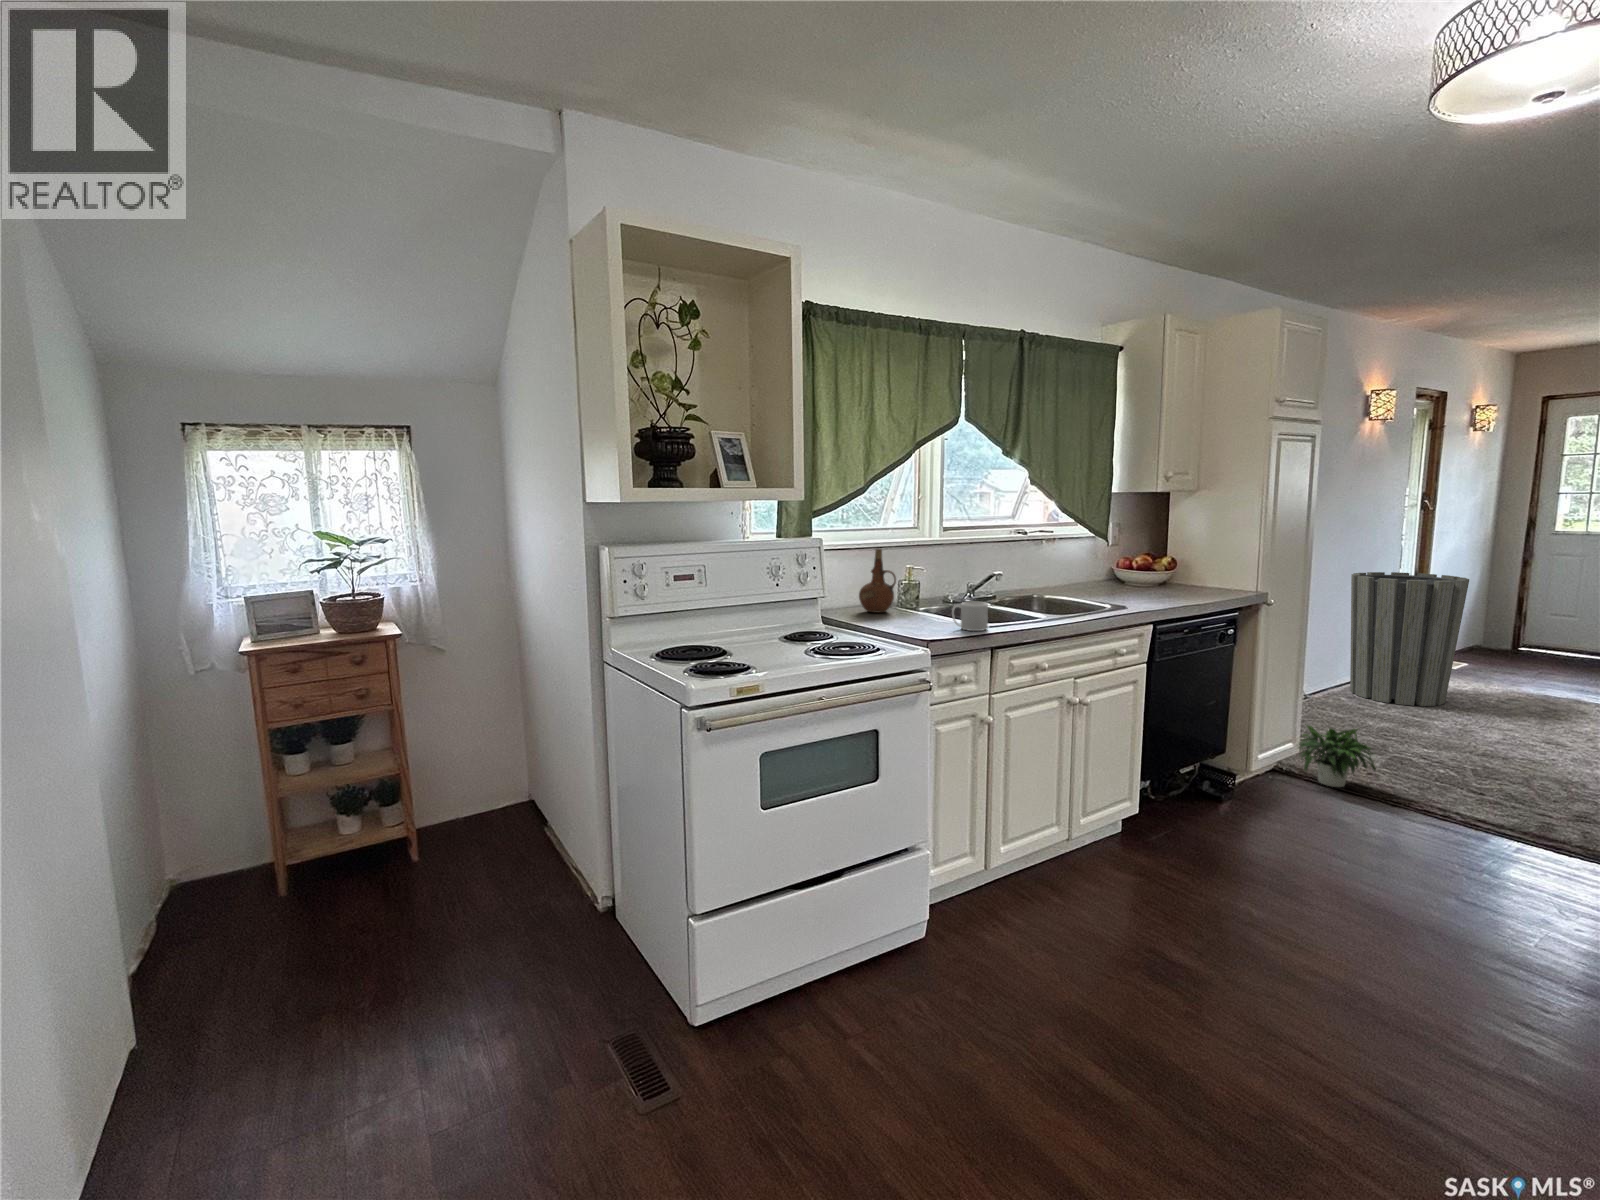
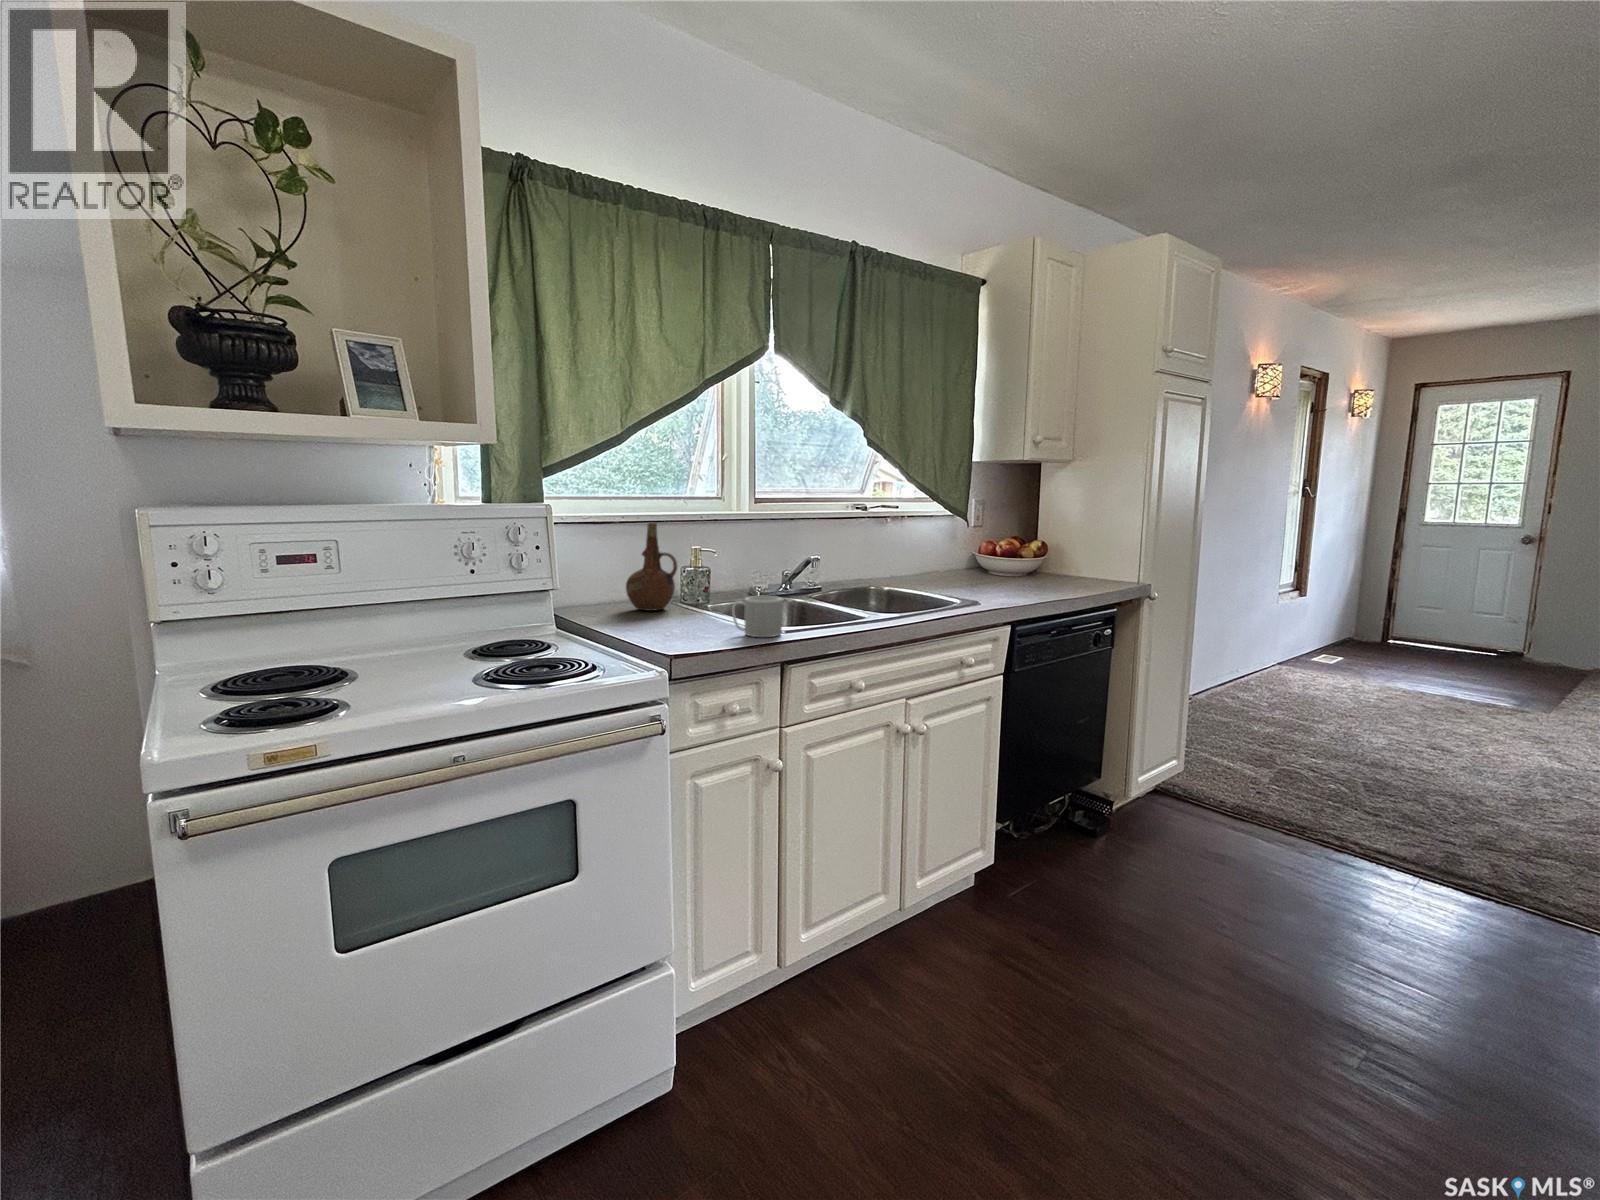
trash can: present [1350,572,1469,706] -> none [1233,562,1353,708]
potted plant: present [1284,725,1376,787] -> none [1149,739,1265,813]

